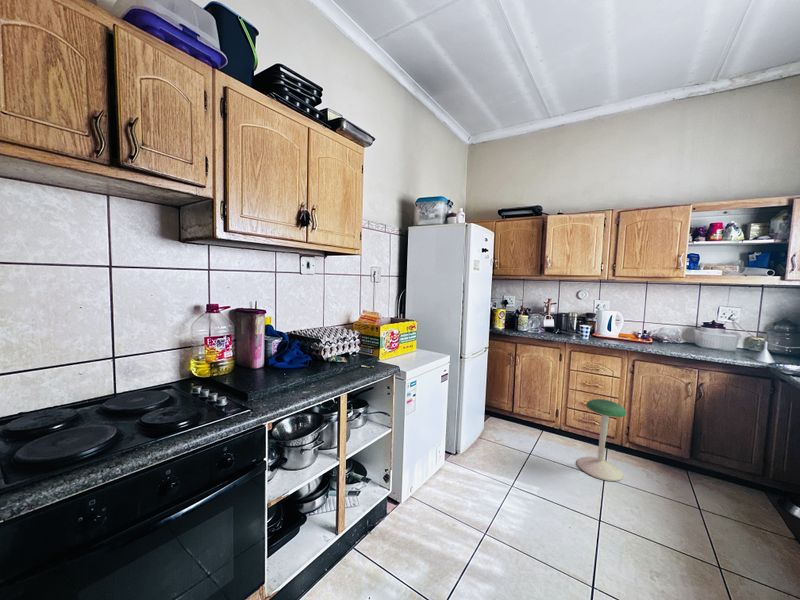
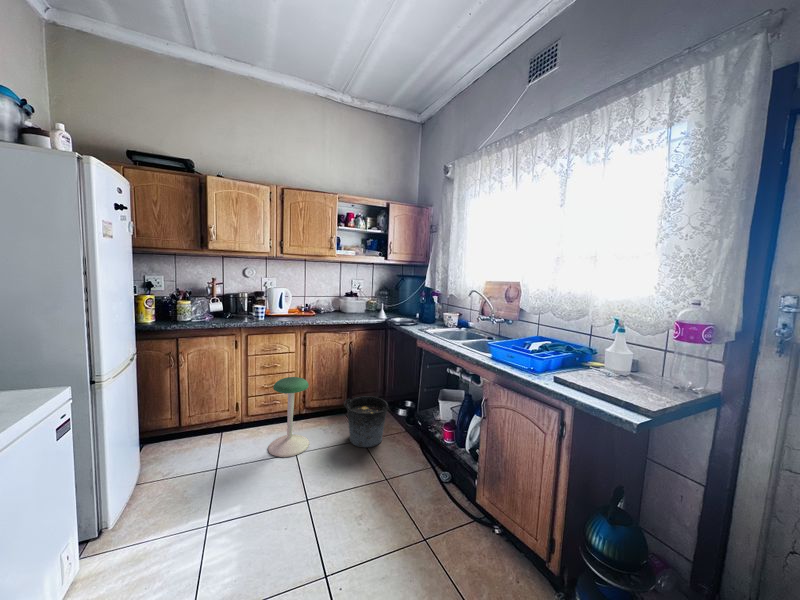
bucket: none [673,449,753,528] -> present [344,396,389,447]

